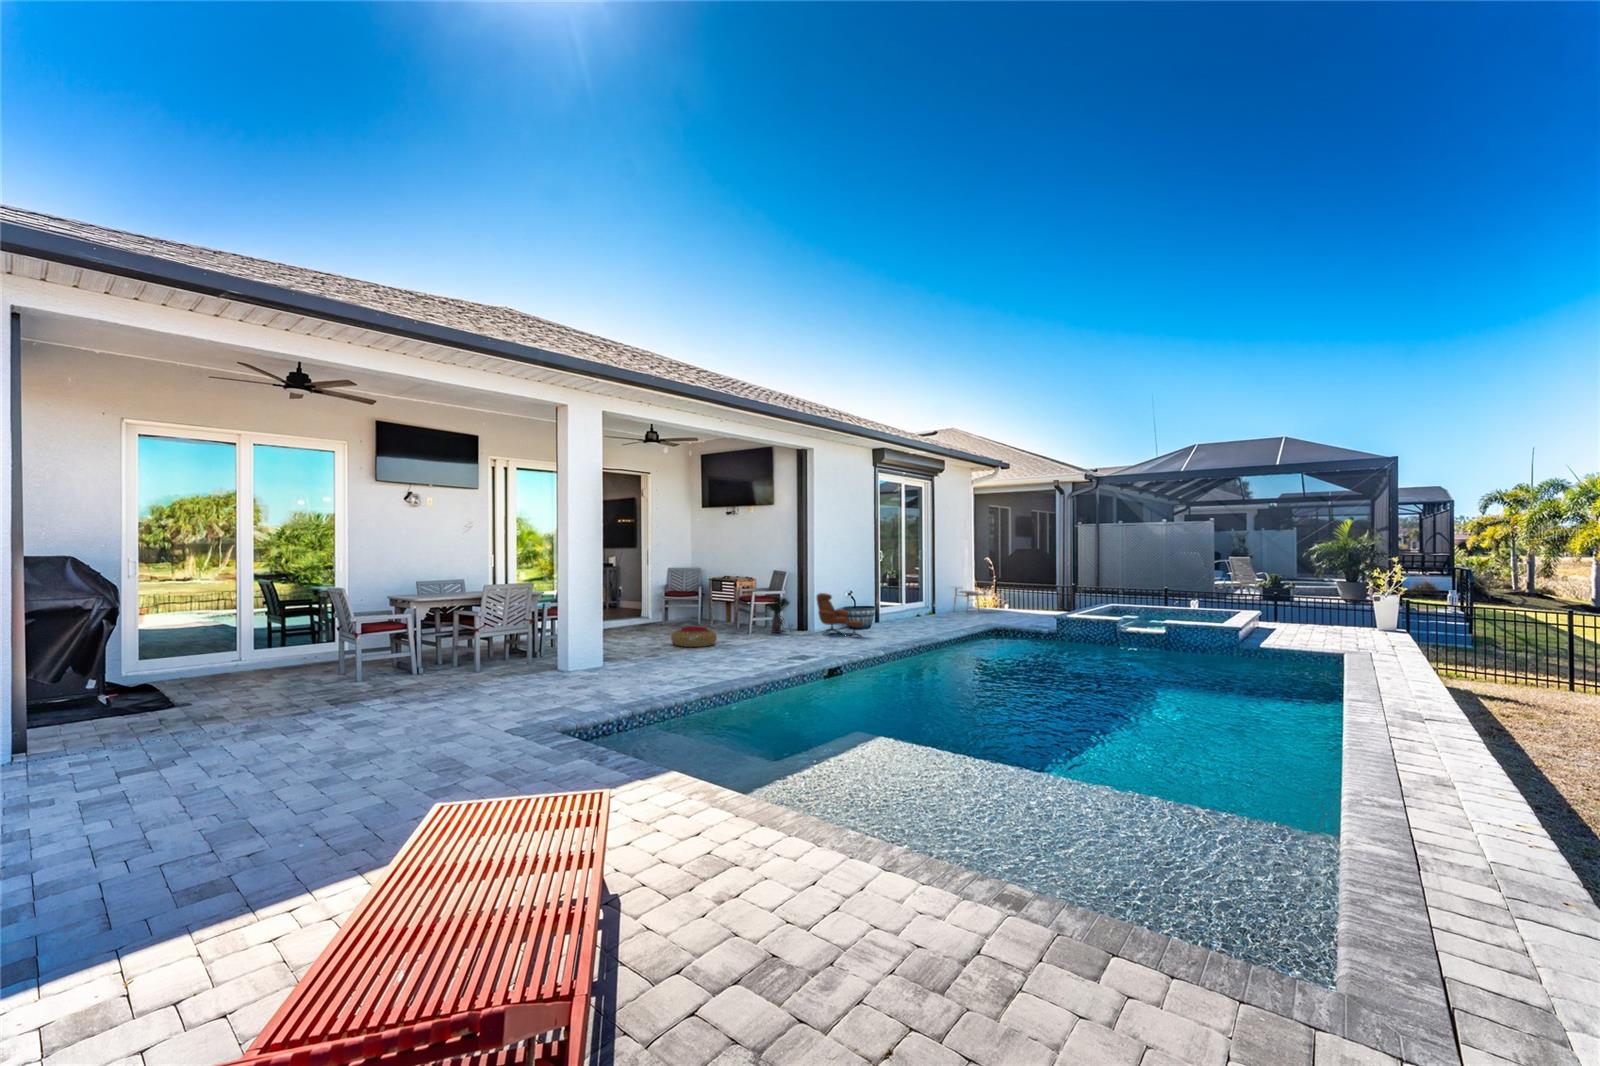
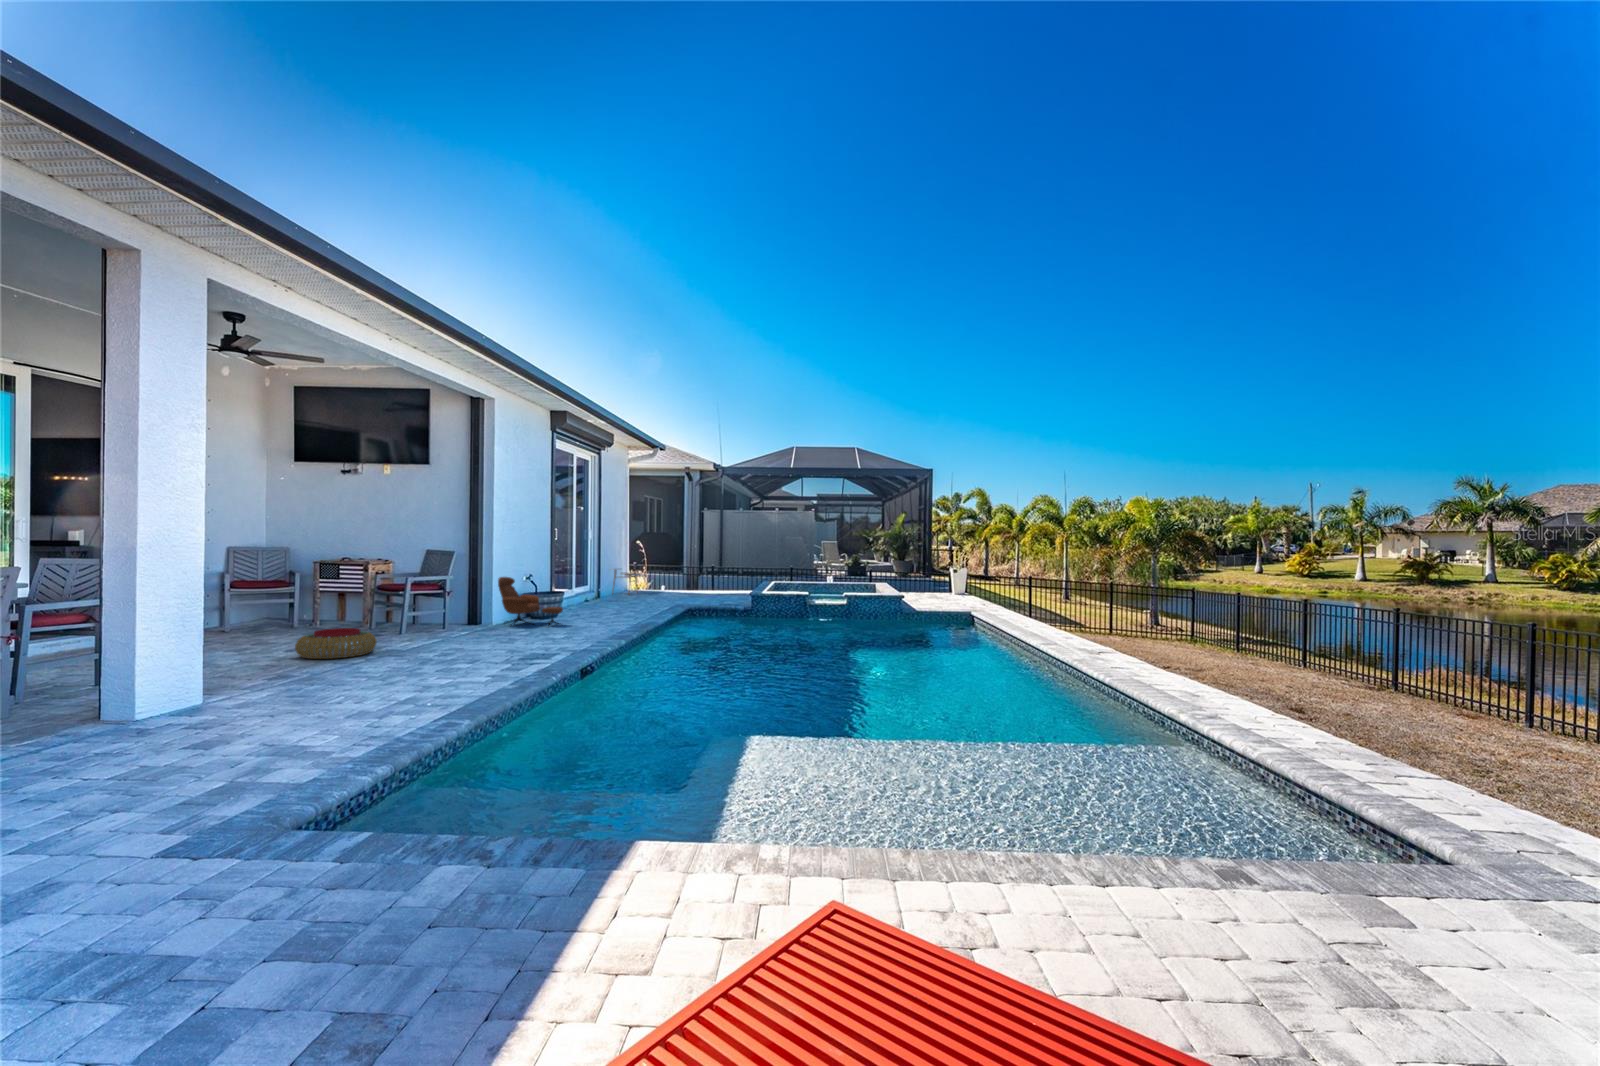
potted plant: present [768,596,791,633] -> none [427,580,465,630]

